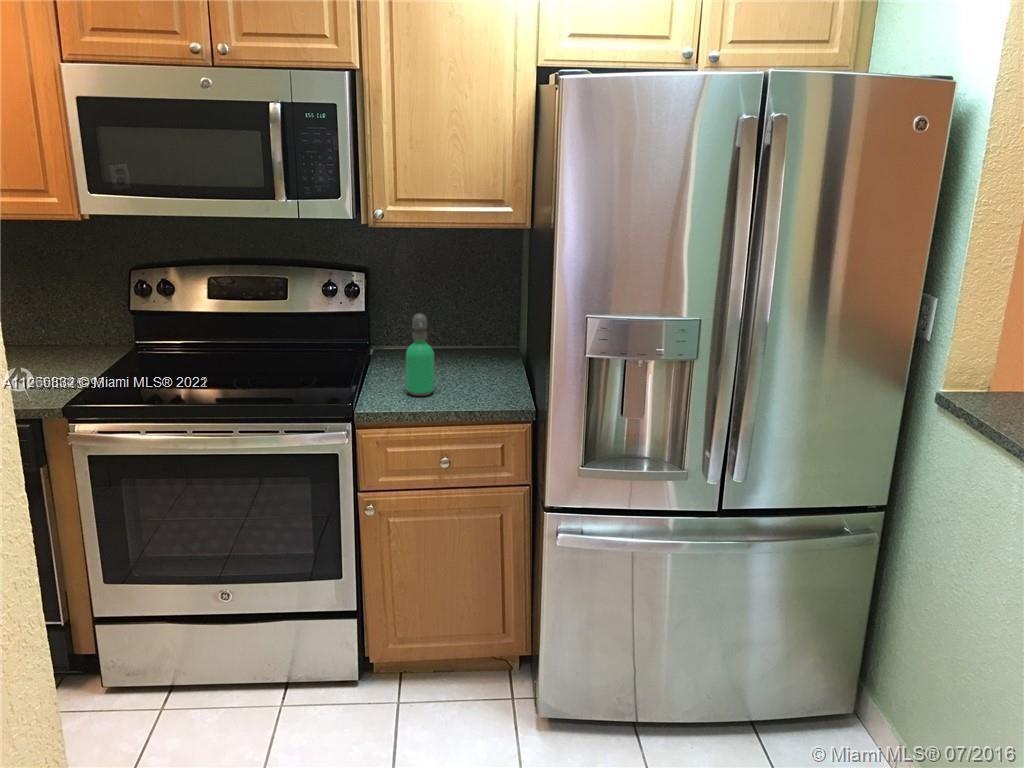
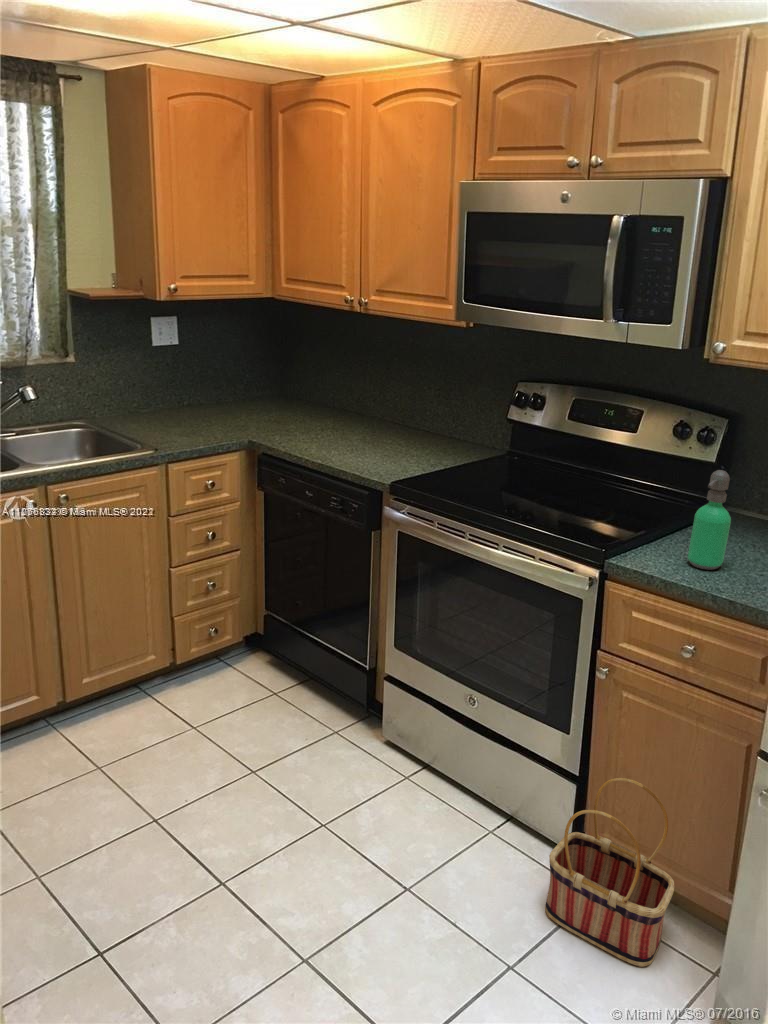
basket: none [378,584,482,733] -> present [545,778,675,967]

